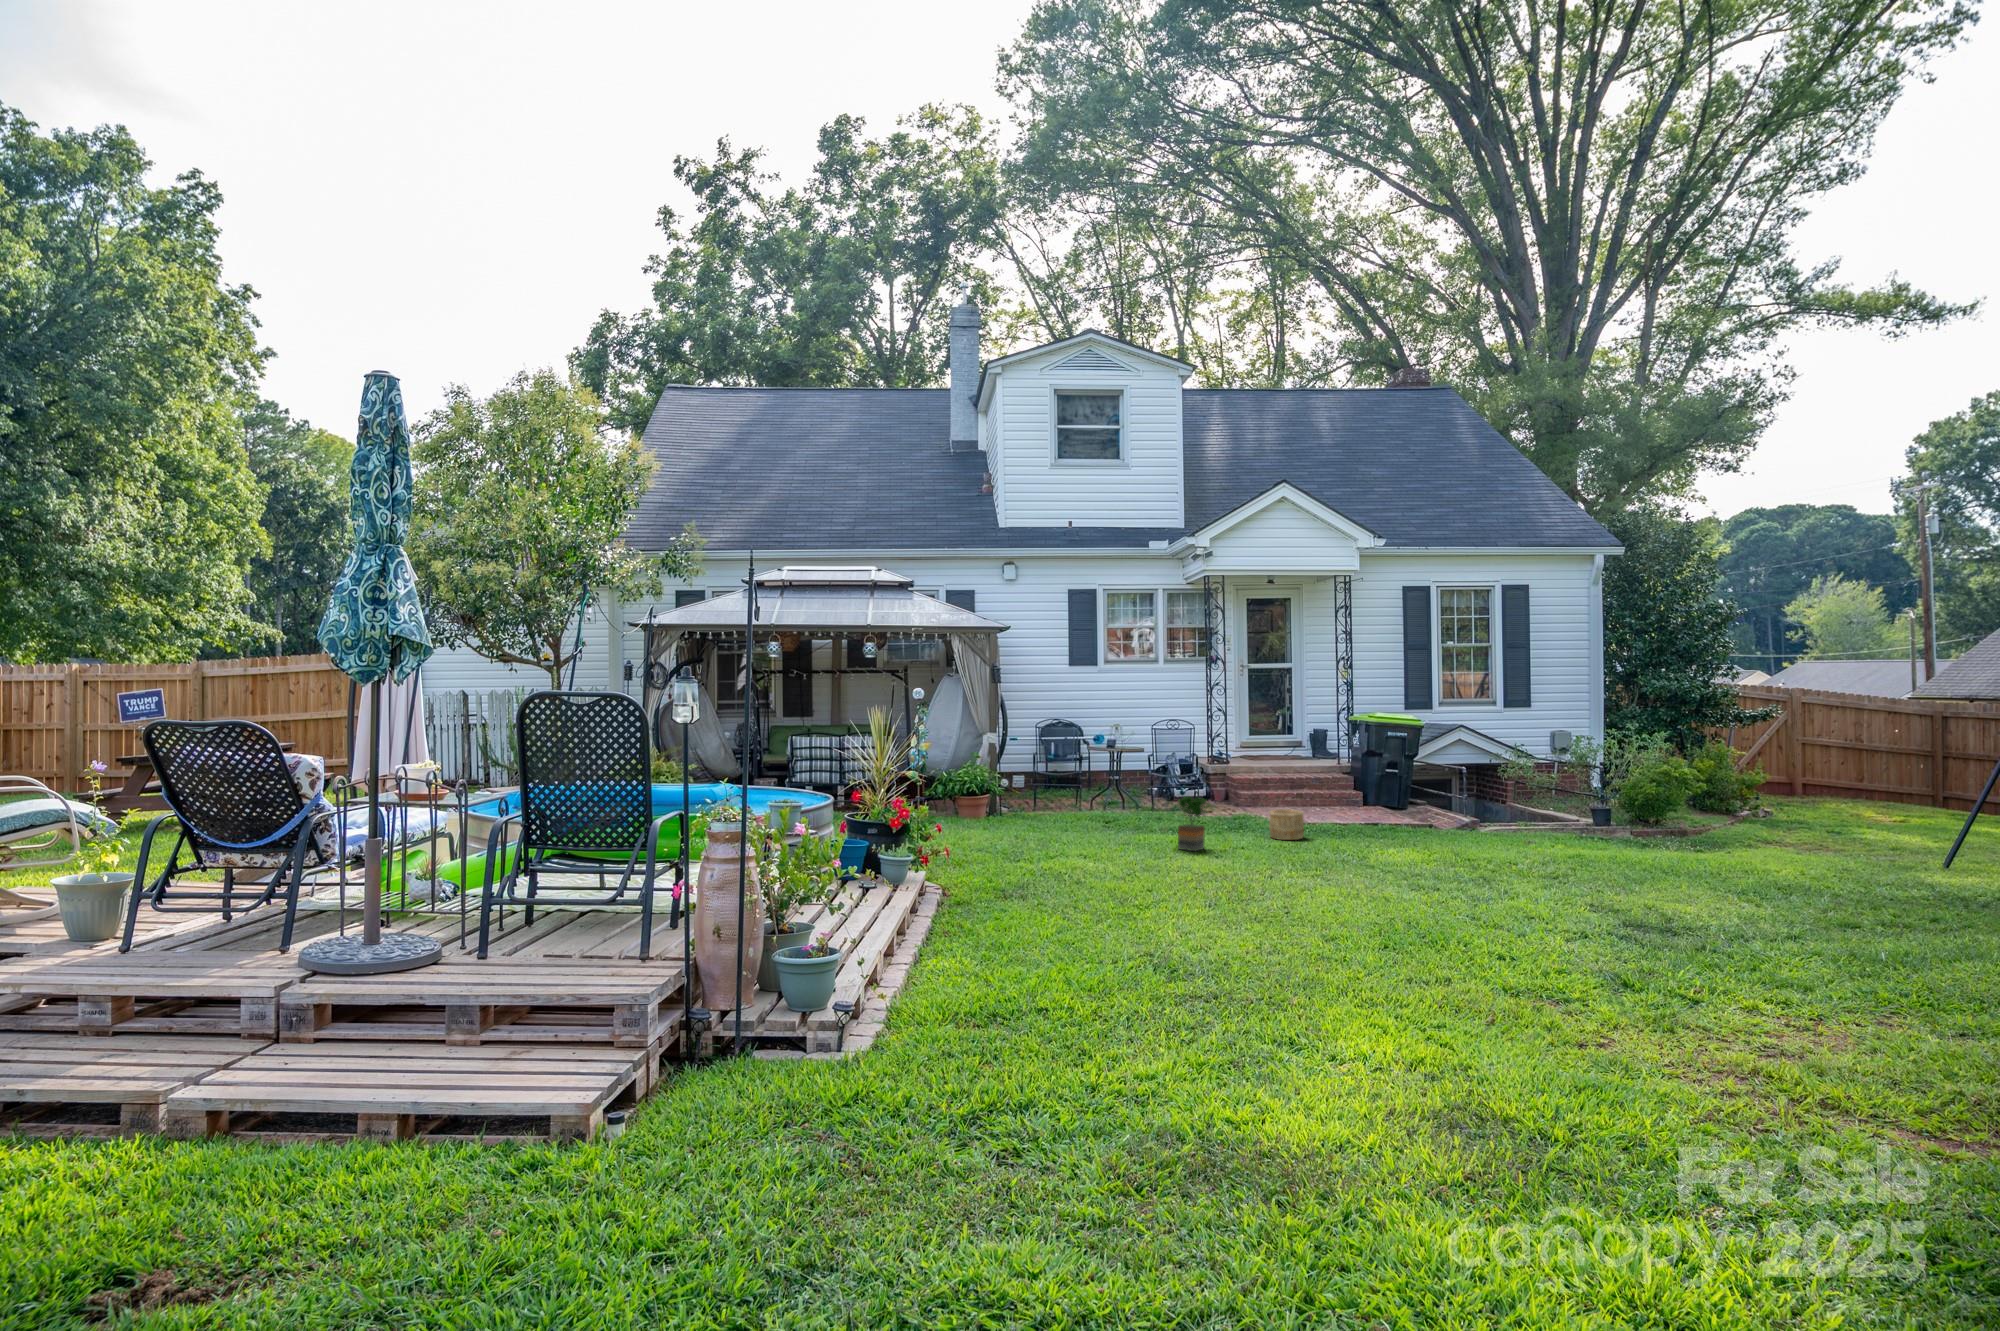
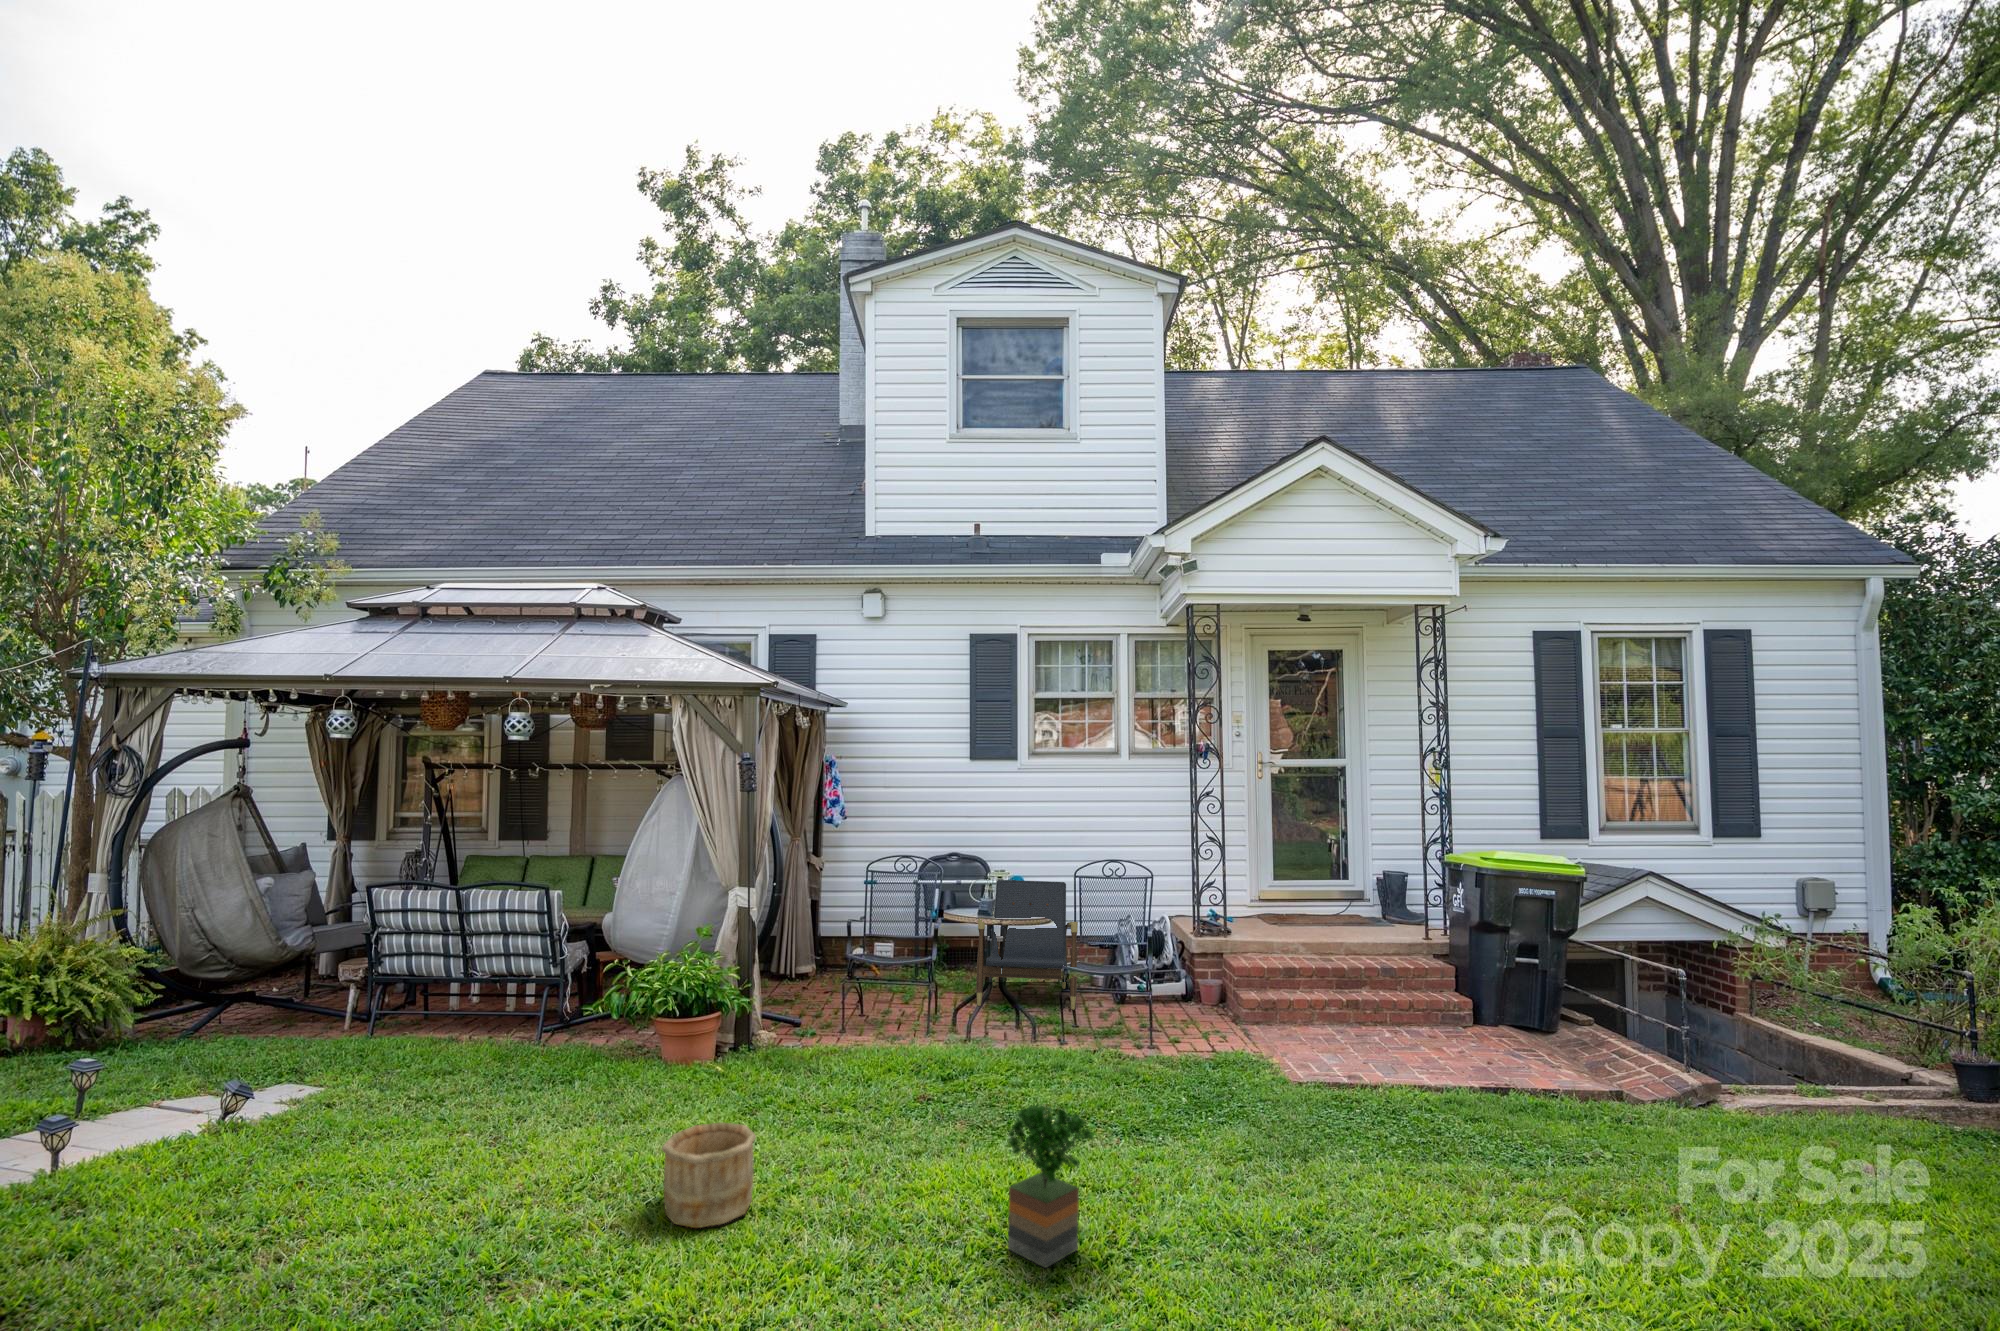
lounge chair: none [1093,738,1149,804] -> present [976,880,1078,1010]
wooden bucket: present [1269,809,1304,840] -> present [662,1122,756,1228]

